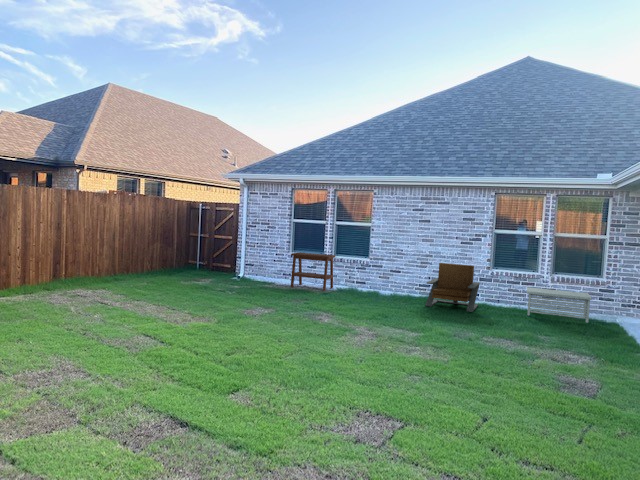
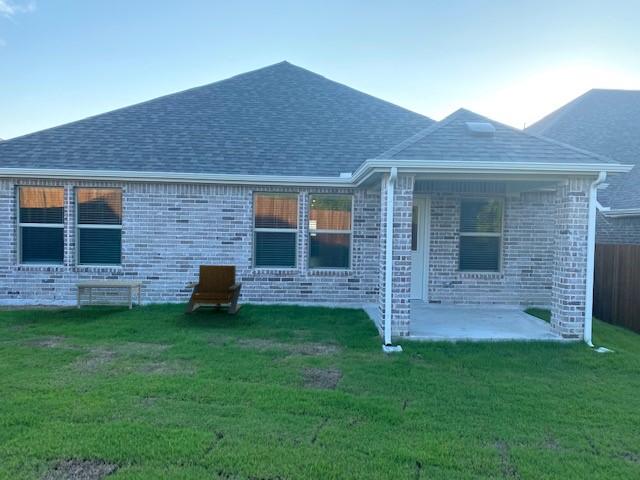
side table: present [291,252,335,291] -> none [15,264,78,308]
storage bench: present [527,287,592,323] -> present [75,281,142,309]

